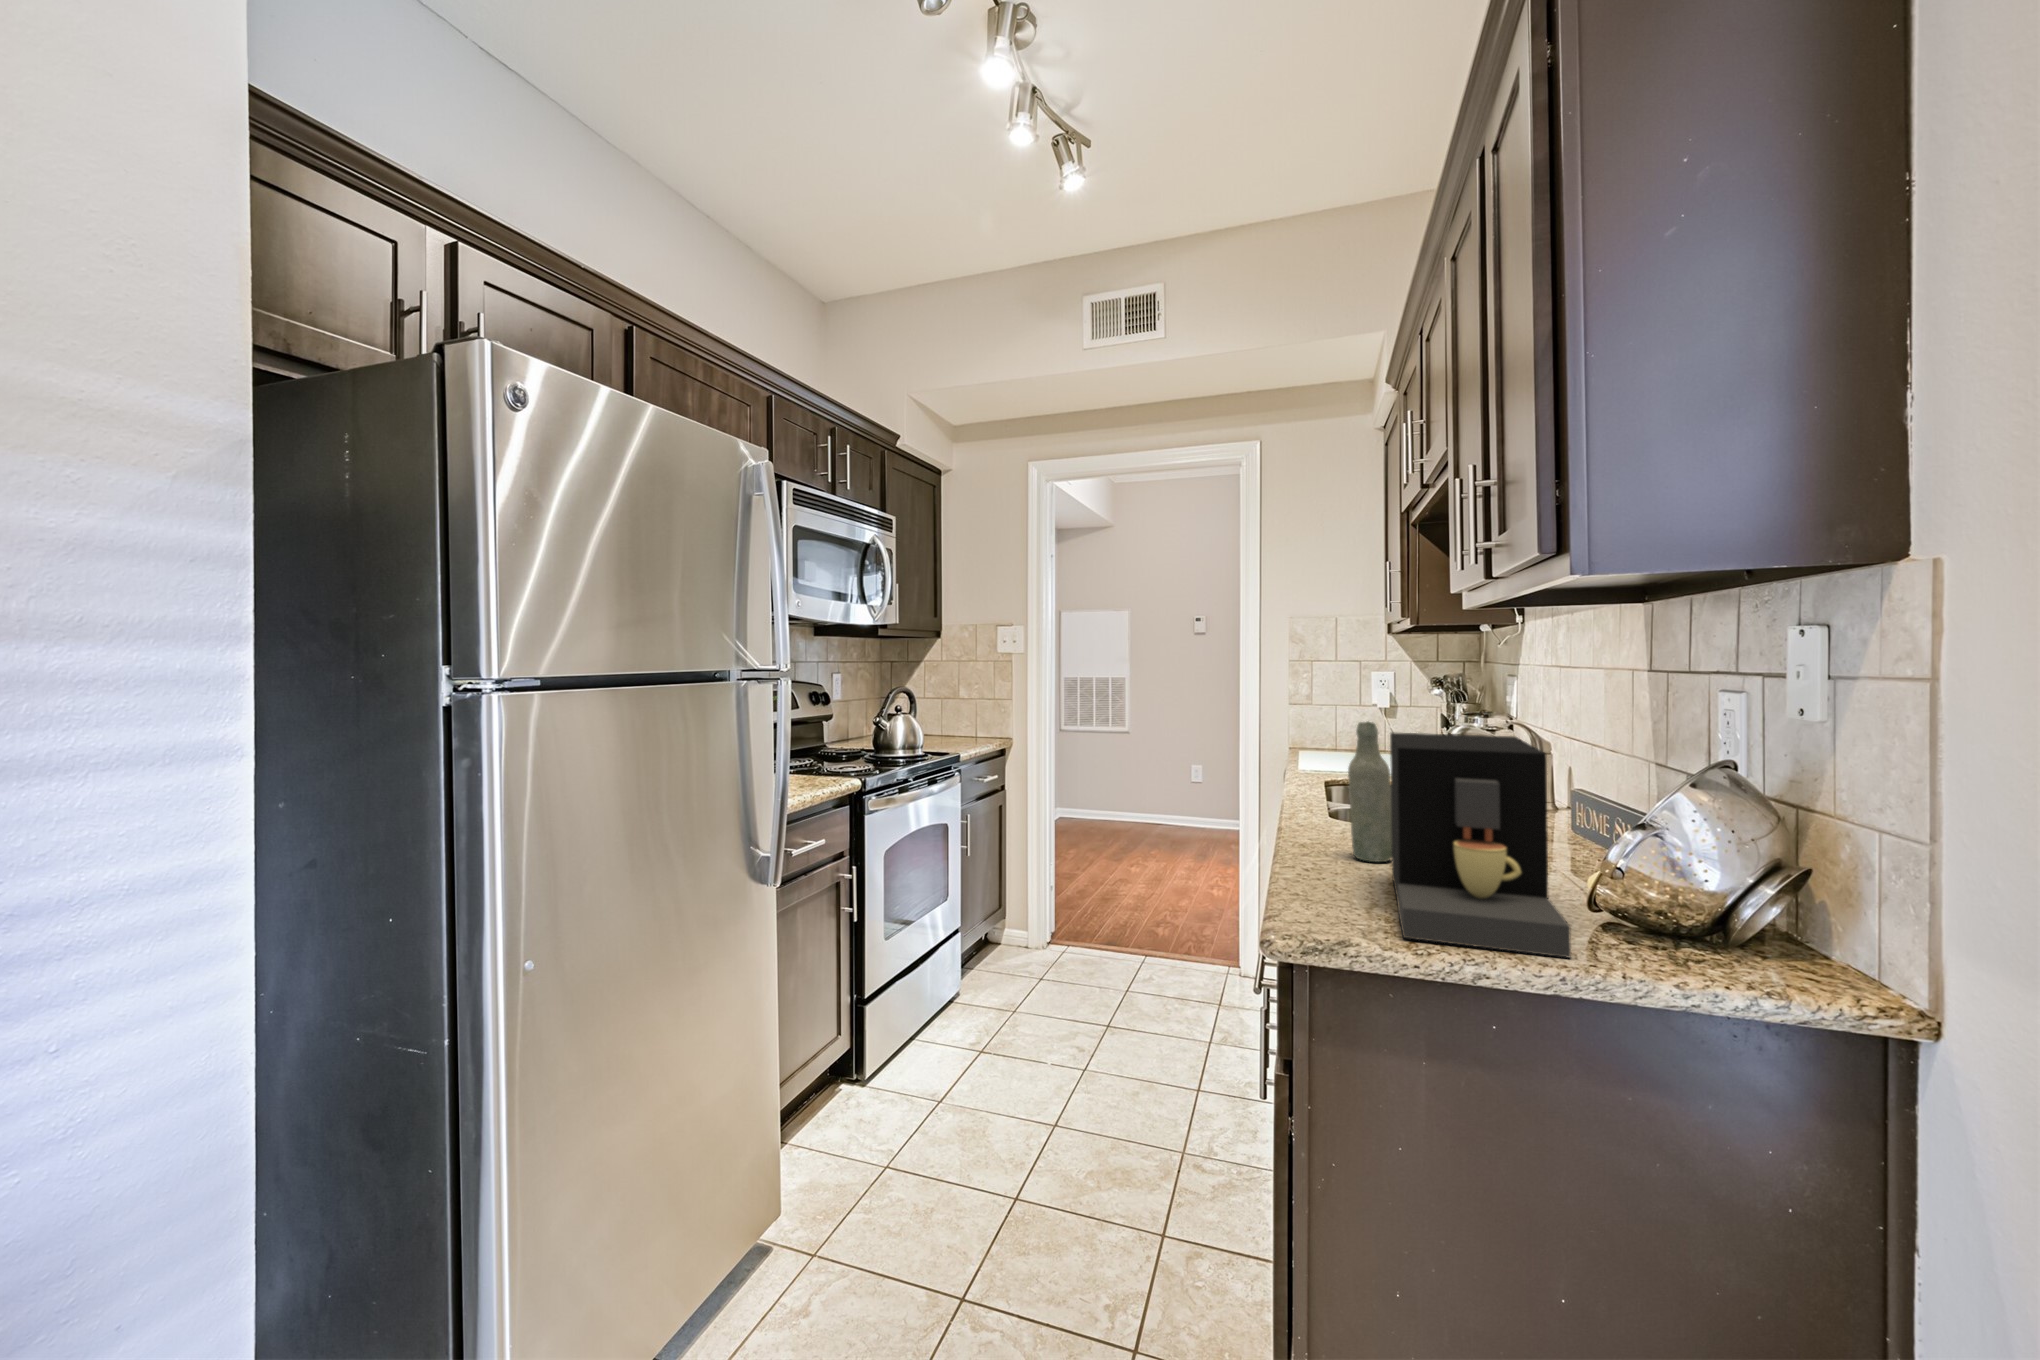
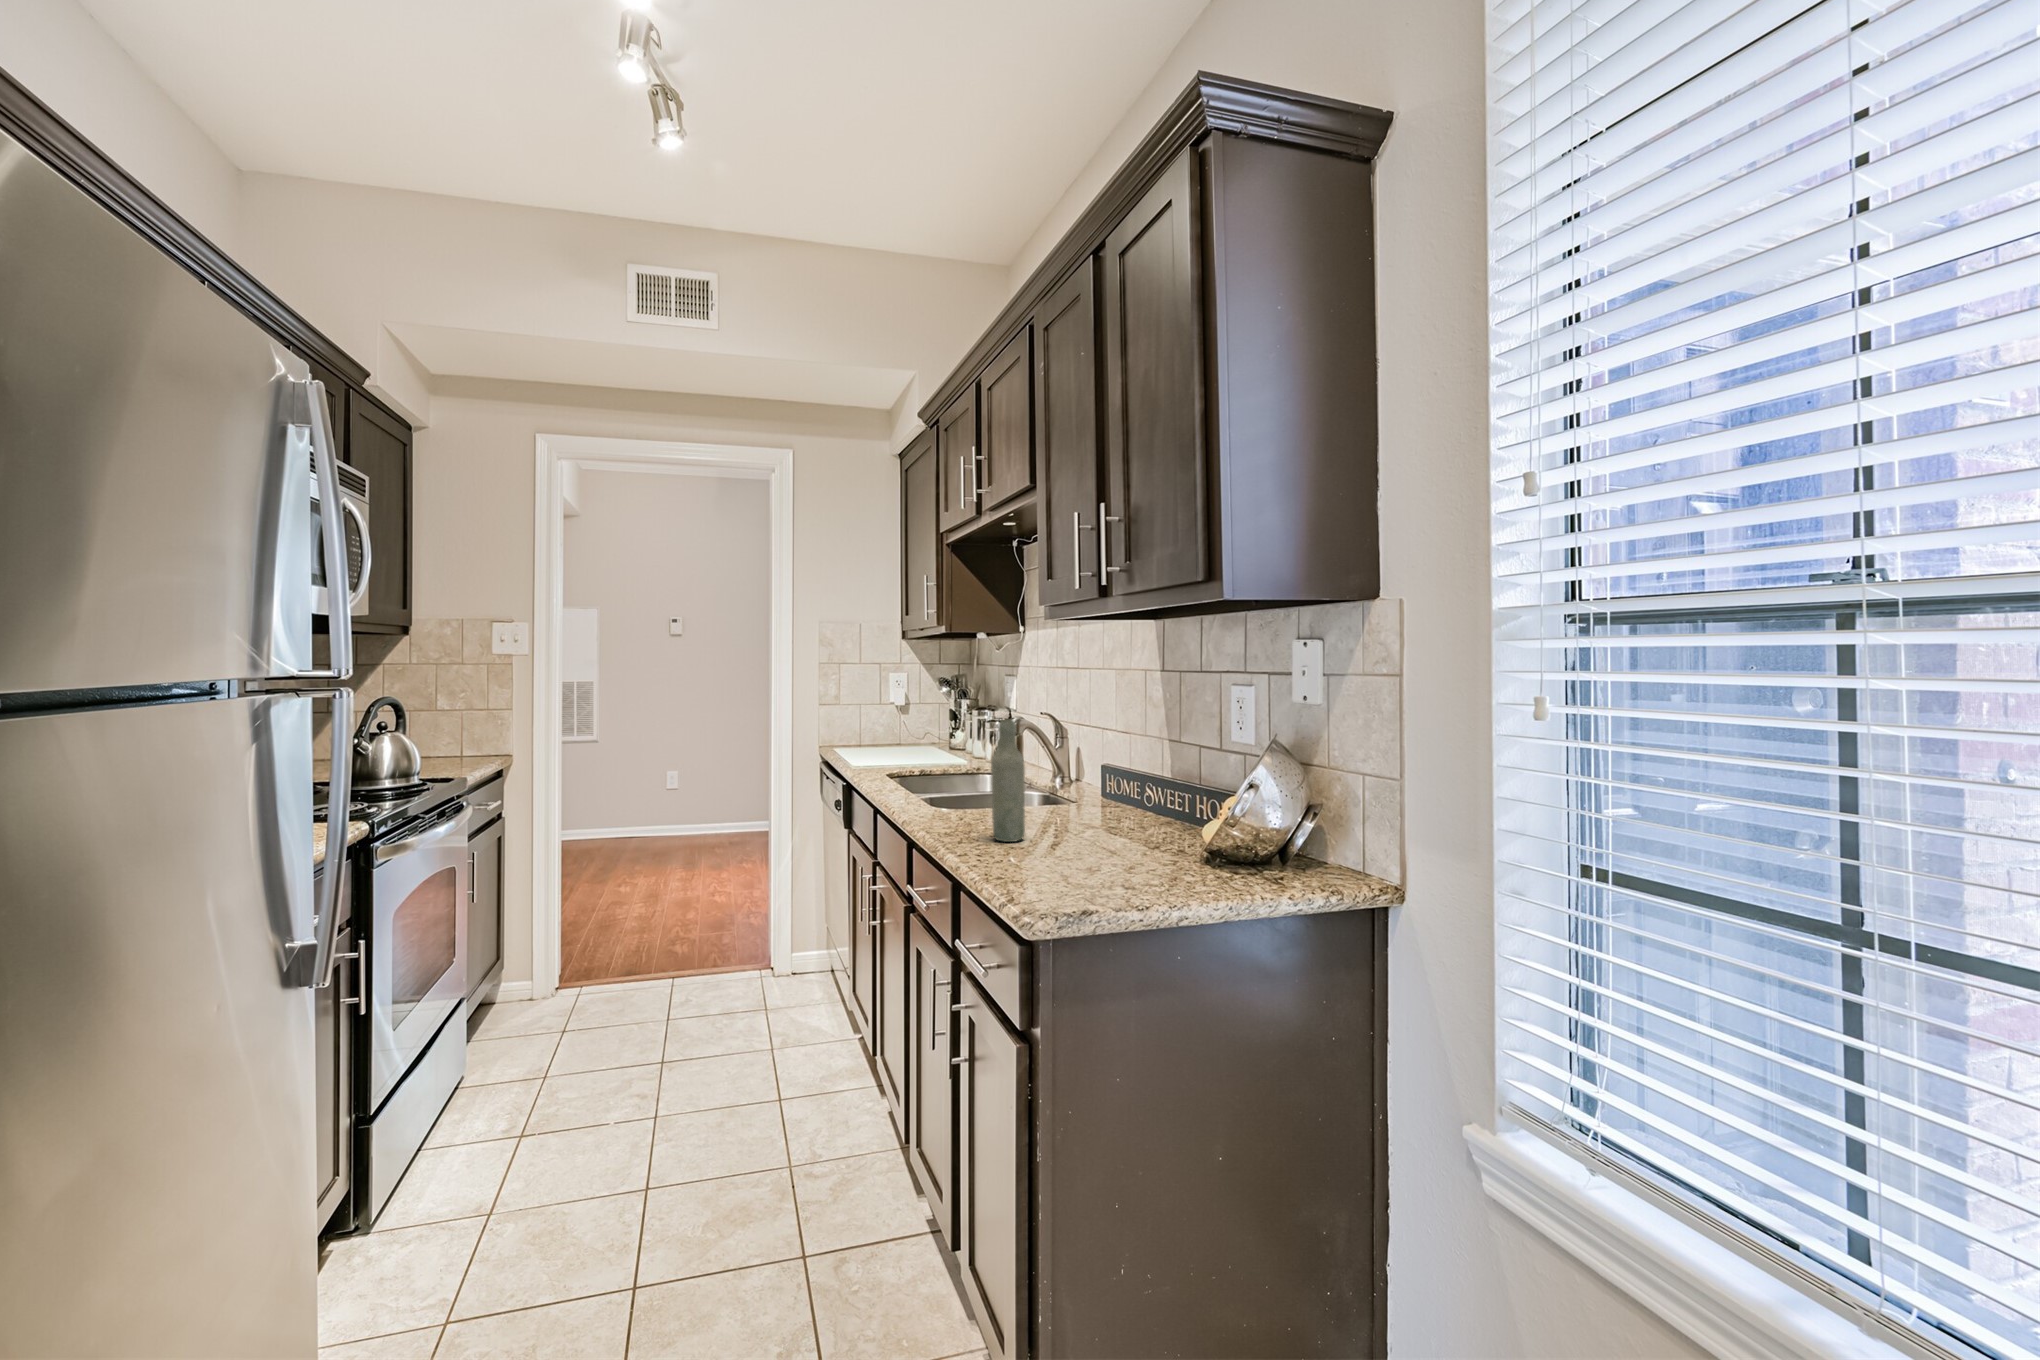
coffee maker: present [1390,732,1571,958] -> none [1044,725,1223,899]

